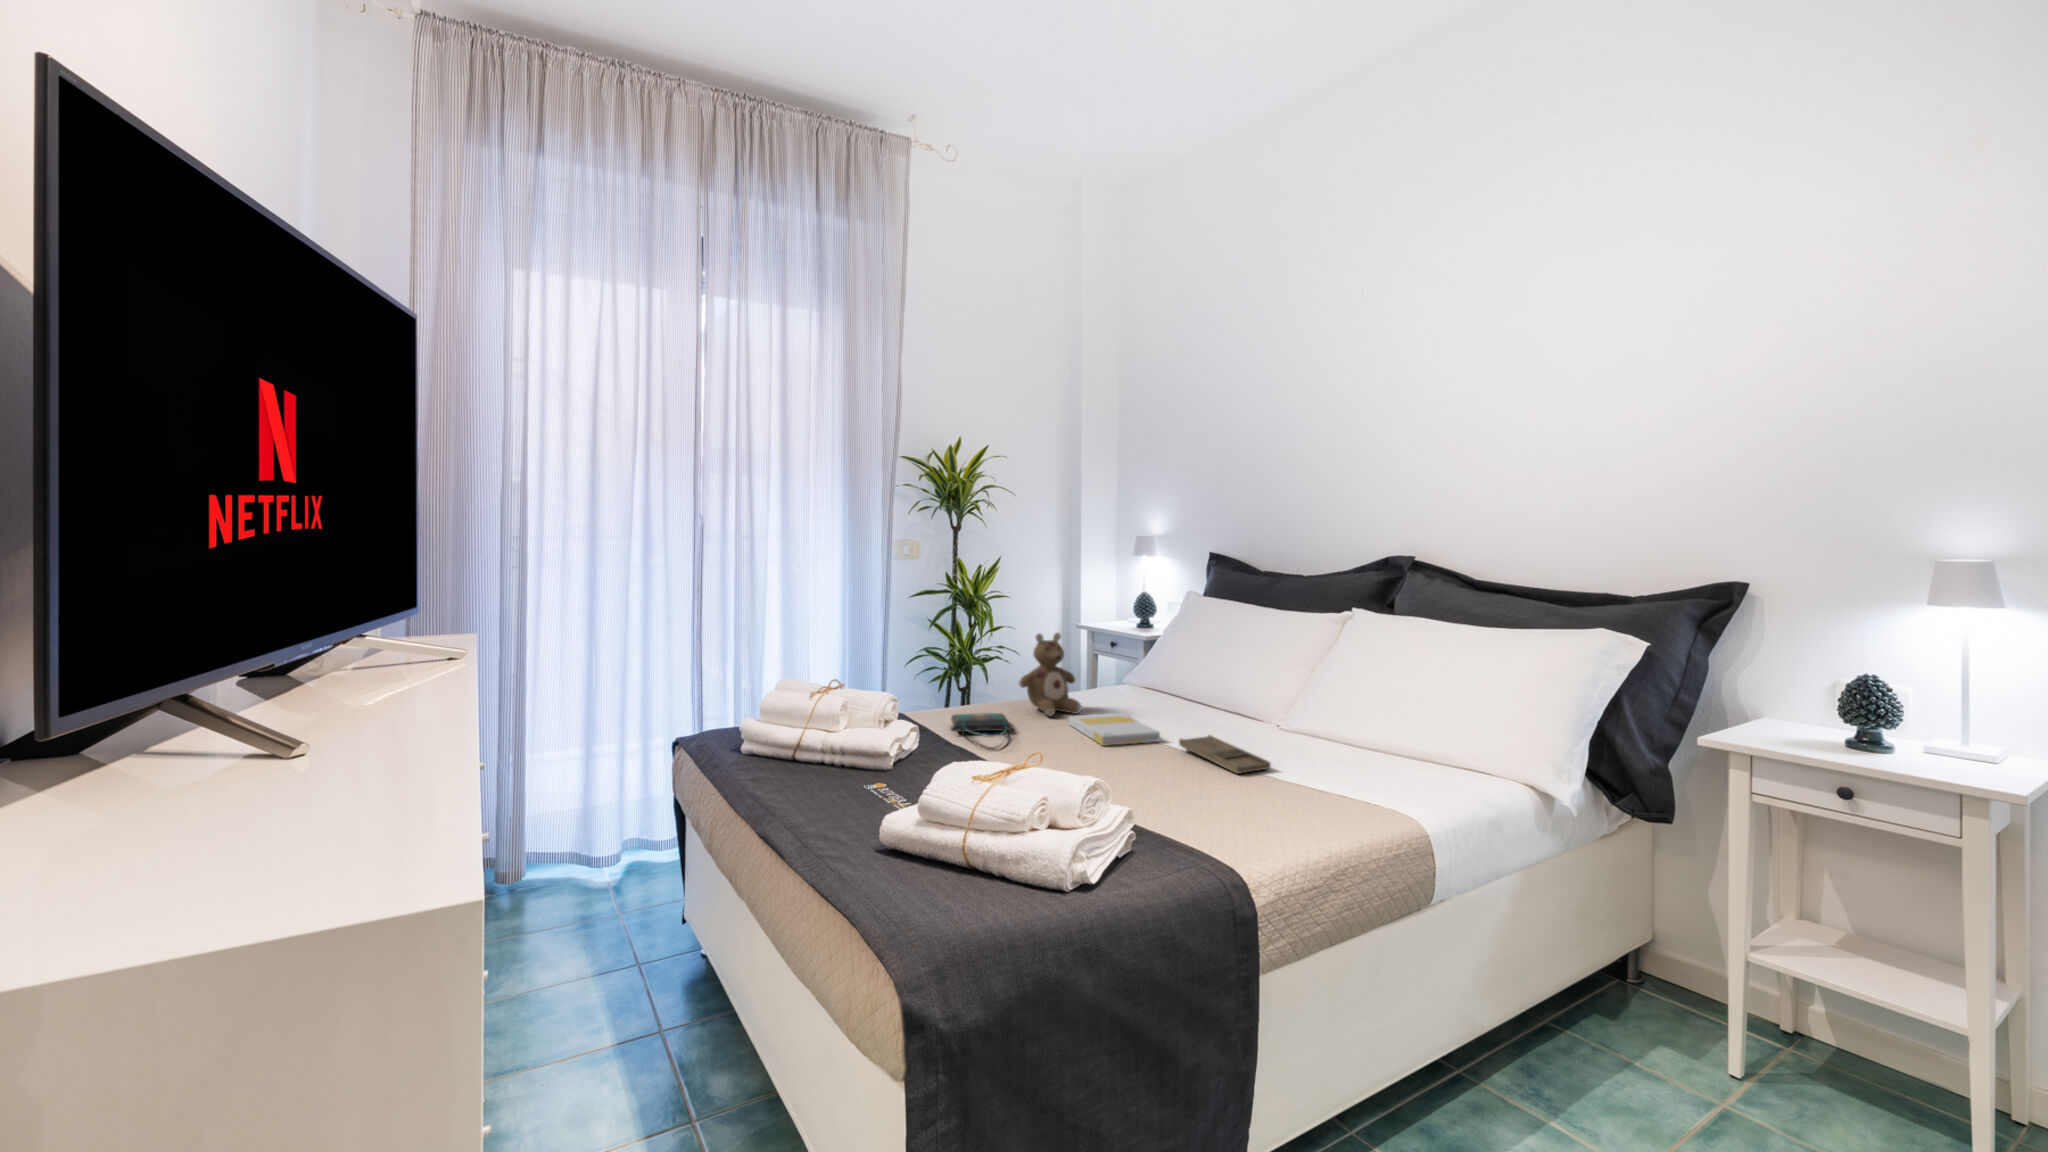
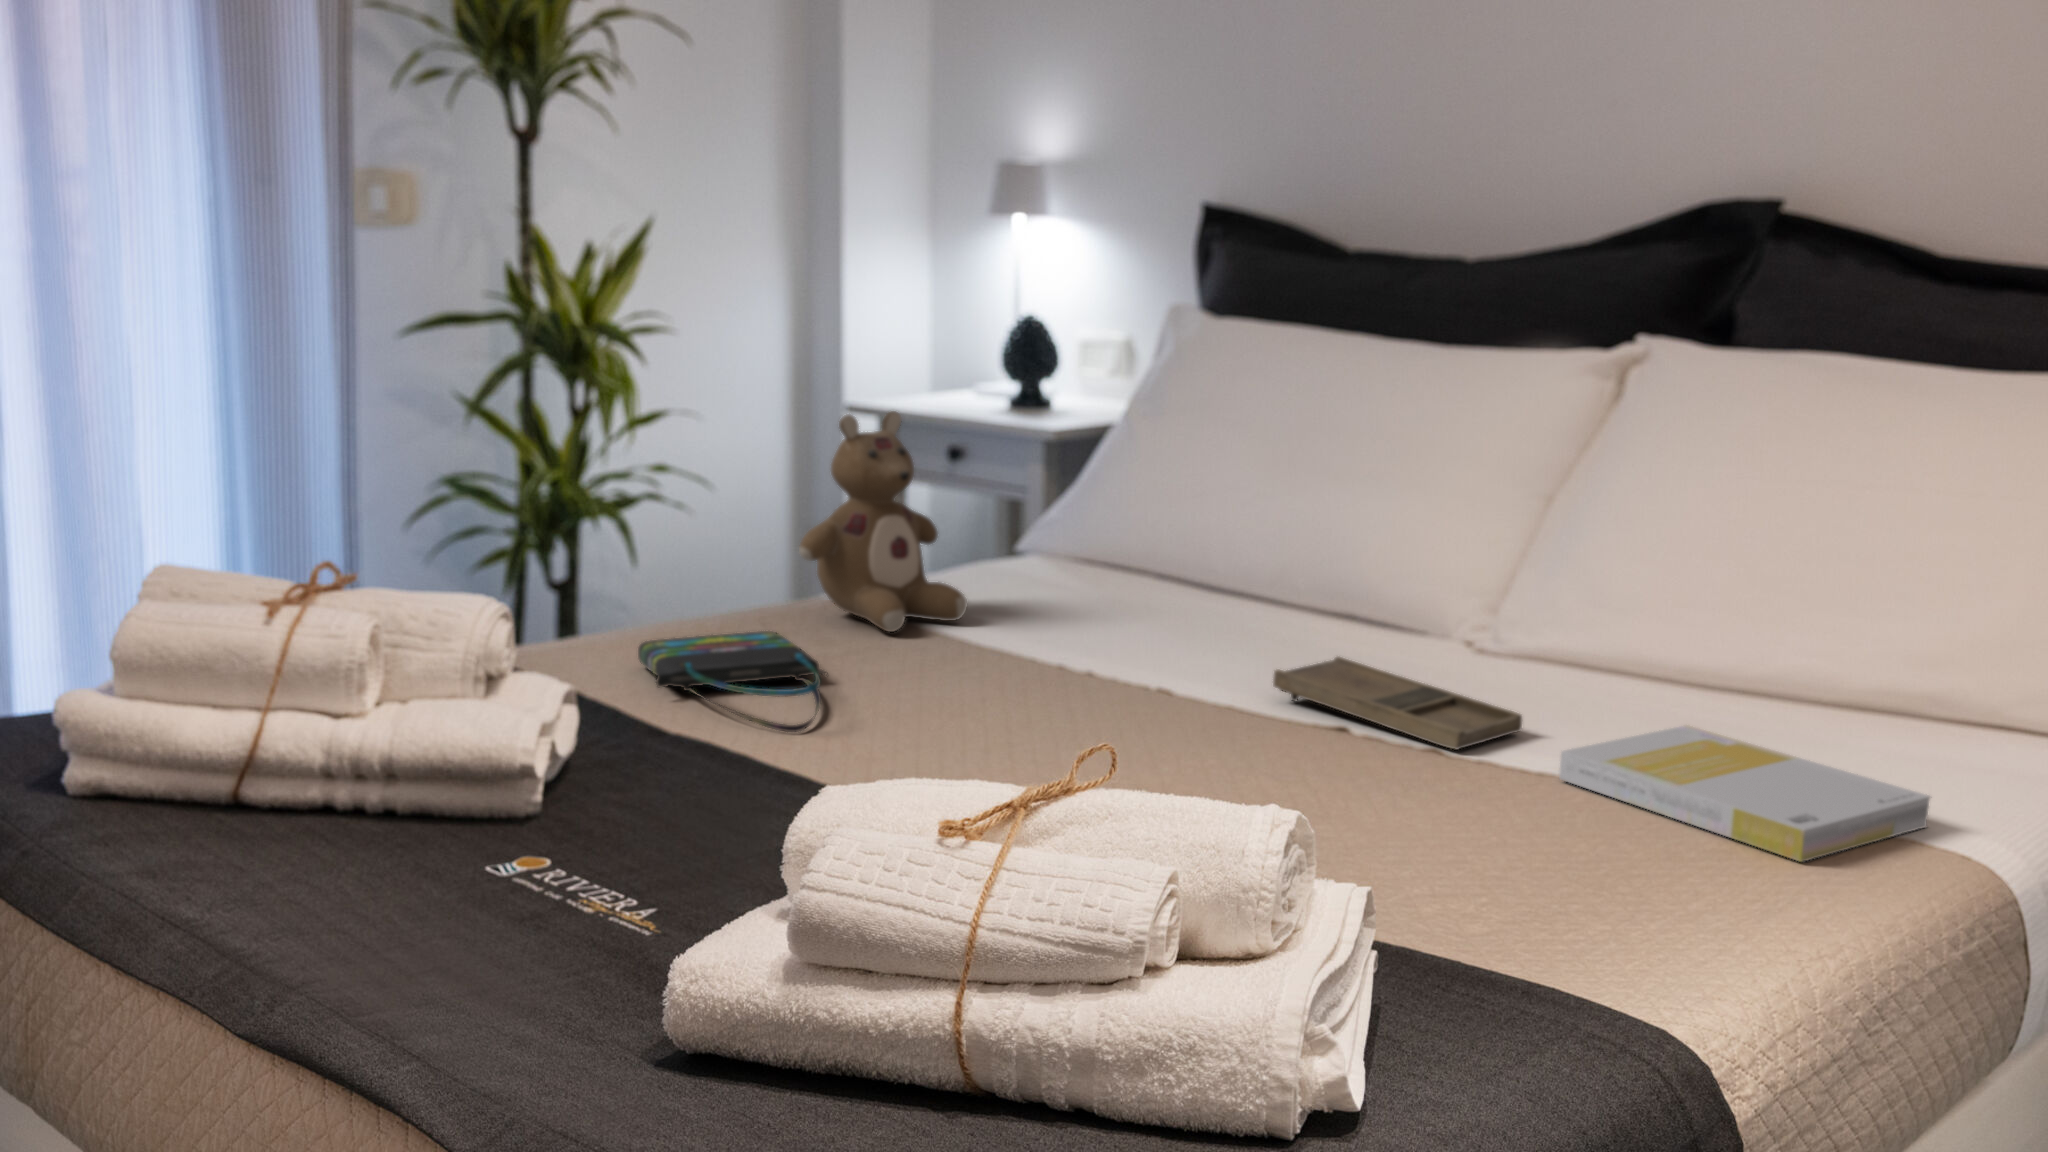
book: present [1069,713,1160,746] -> present [1559,725,1930,862]

